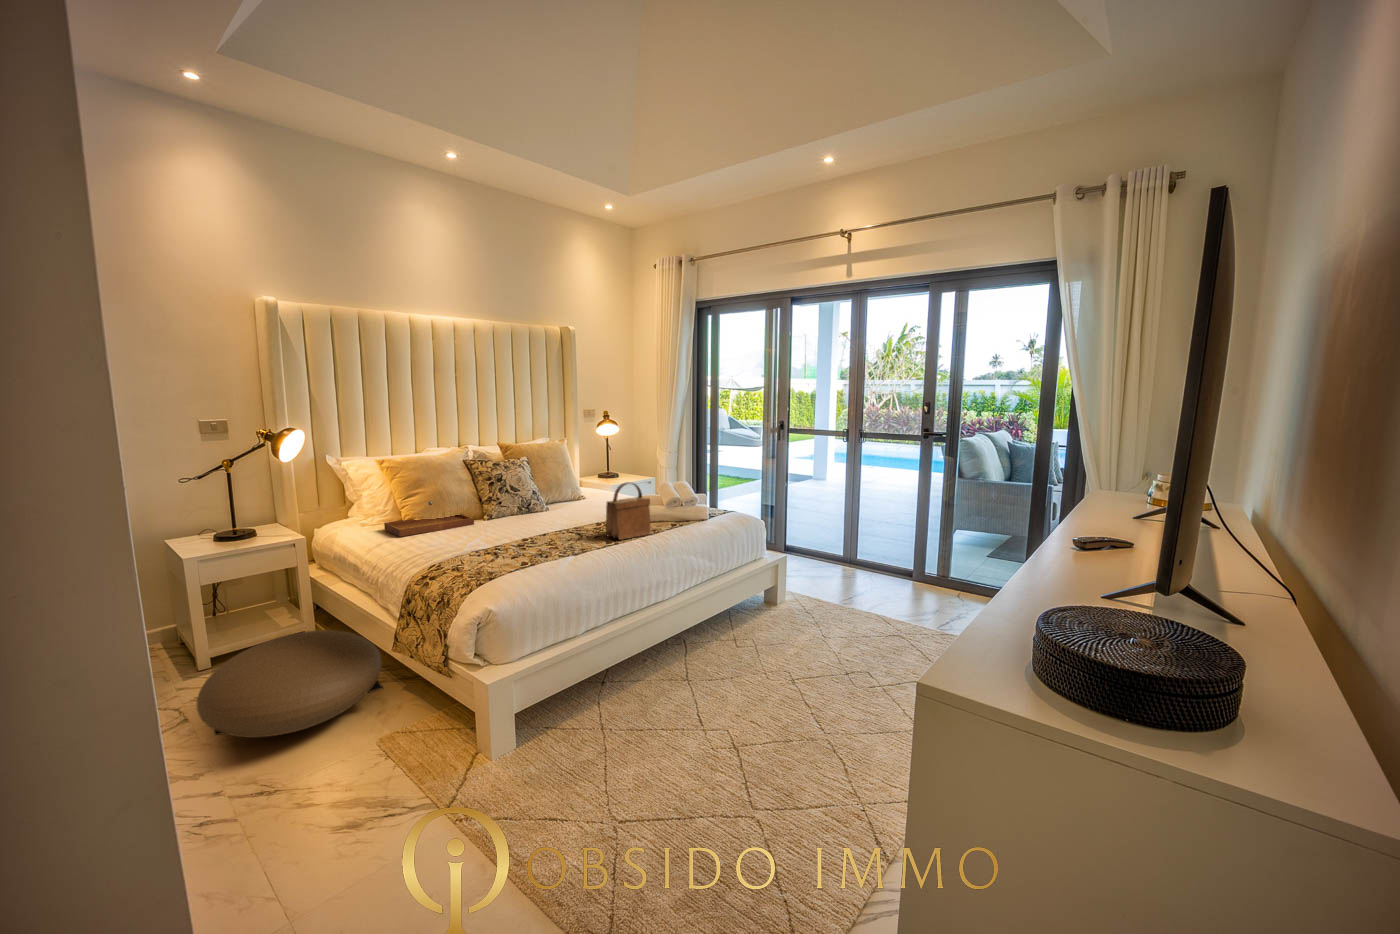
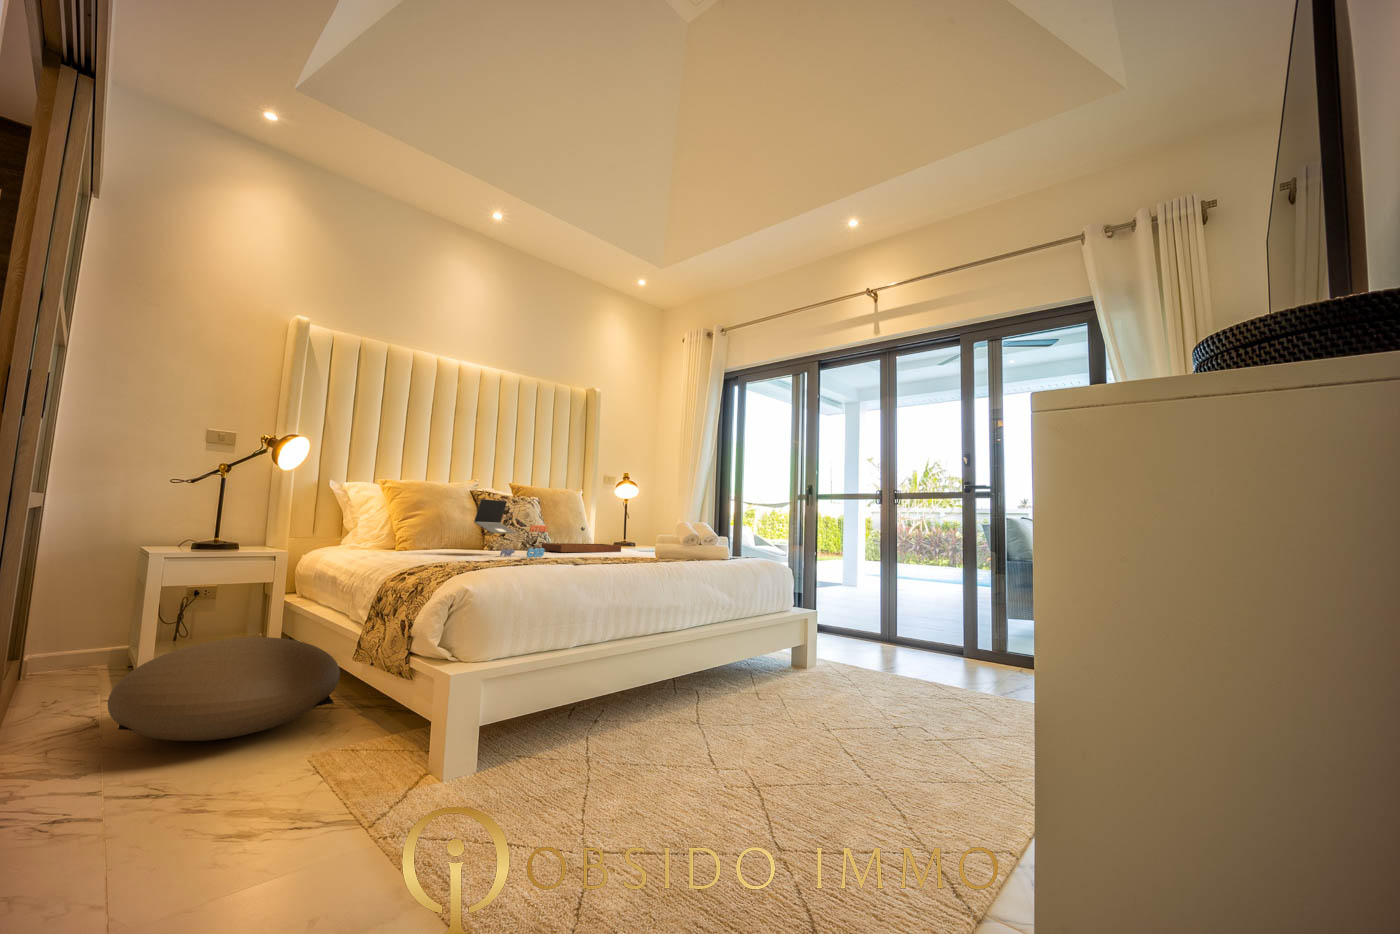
laptop: none [476,480,544,534] -> present [474,499,548,557]
handbag: present [606,482,650,540] -> none [613,501,664,562]
tray: present [384,501,474,537] -> present [541,527,621,552]

